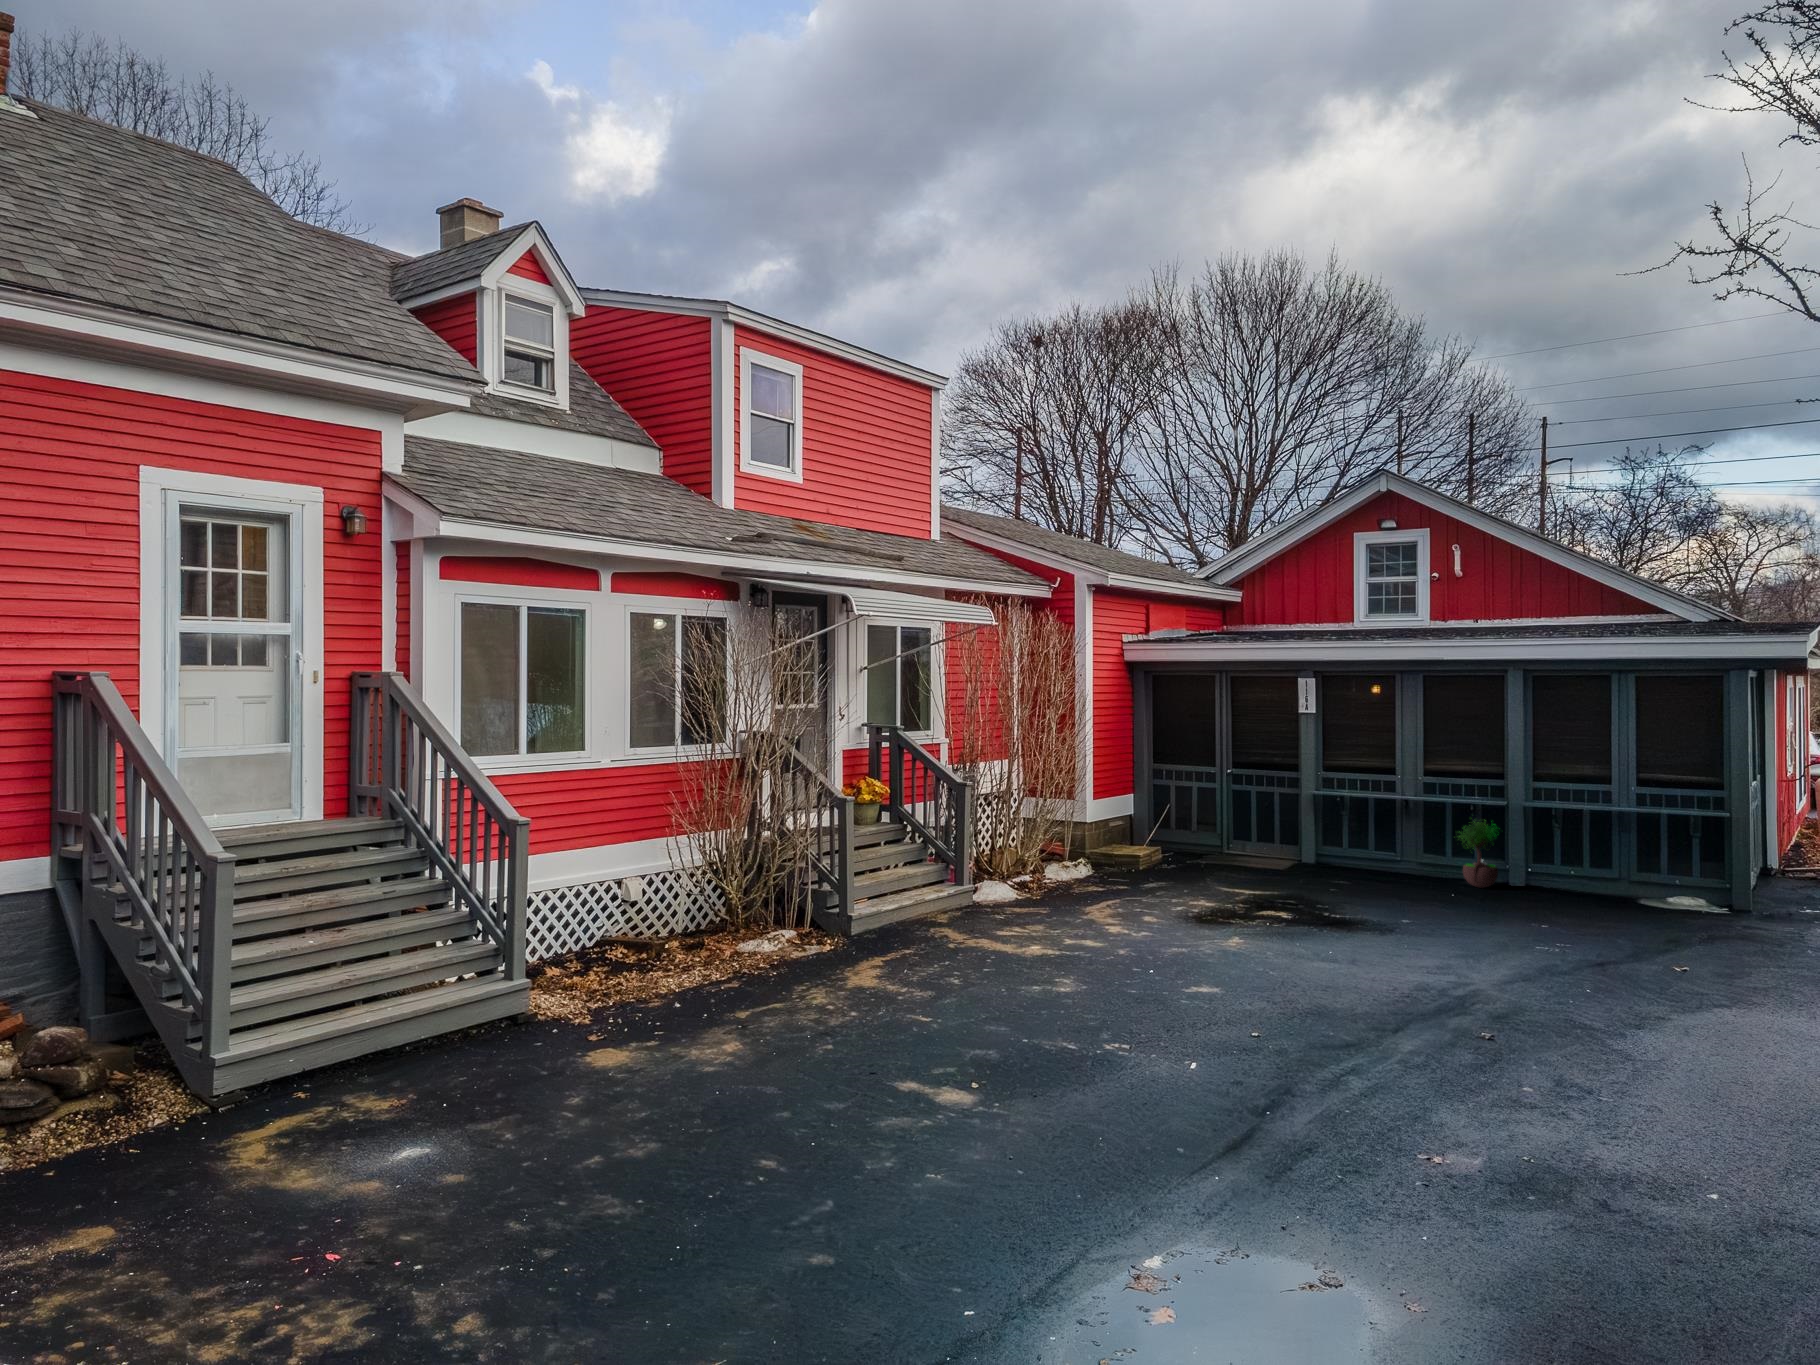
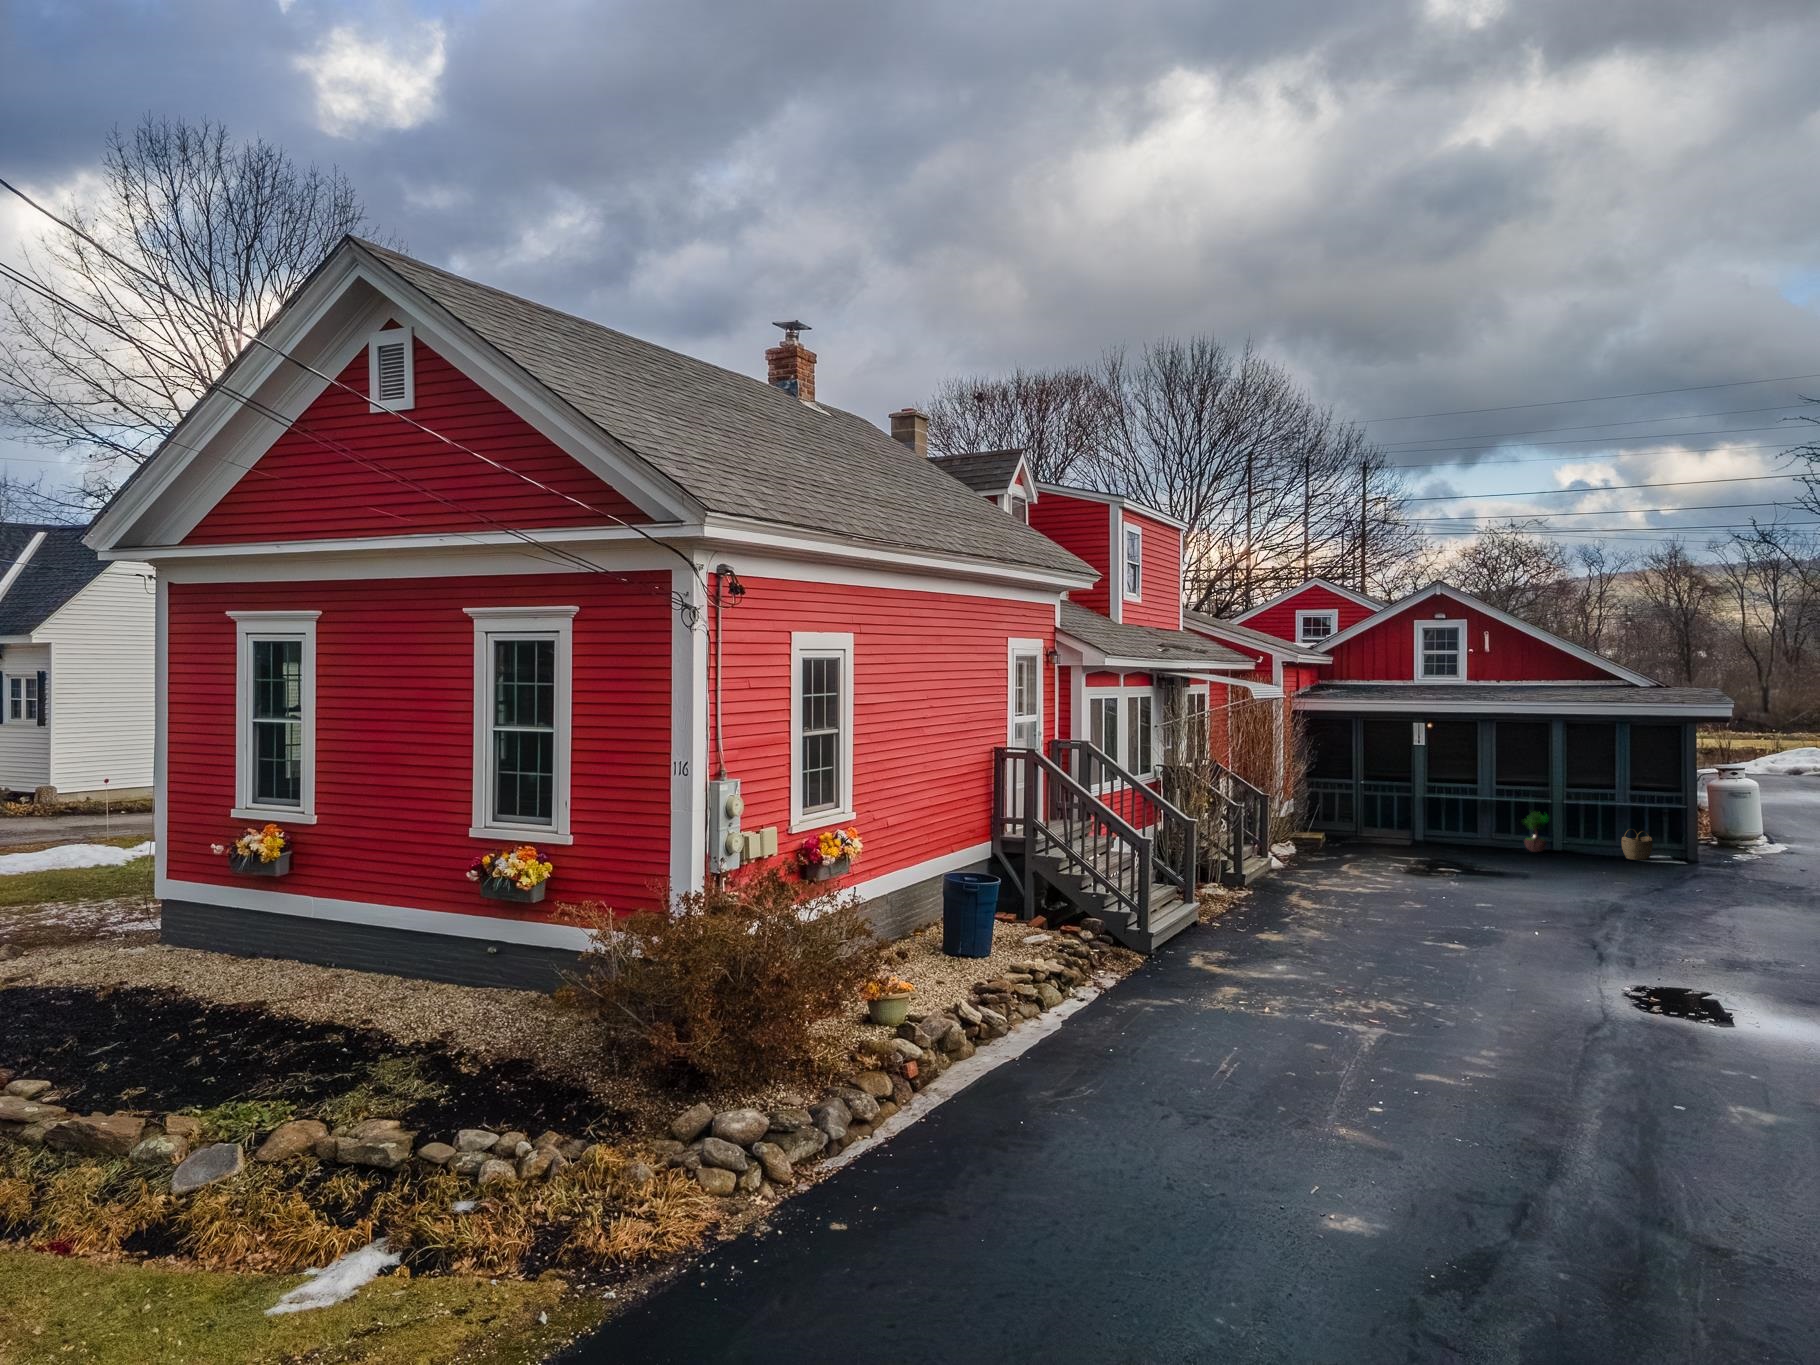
woven basket: none [1621,851,1674,905] -> present [1621,829,1653,860]

